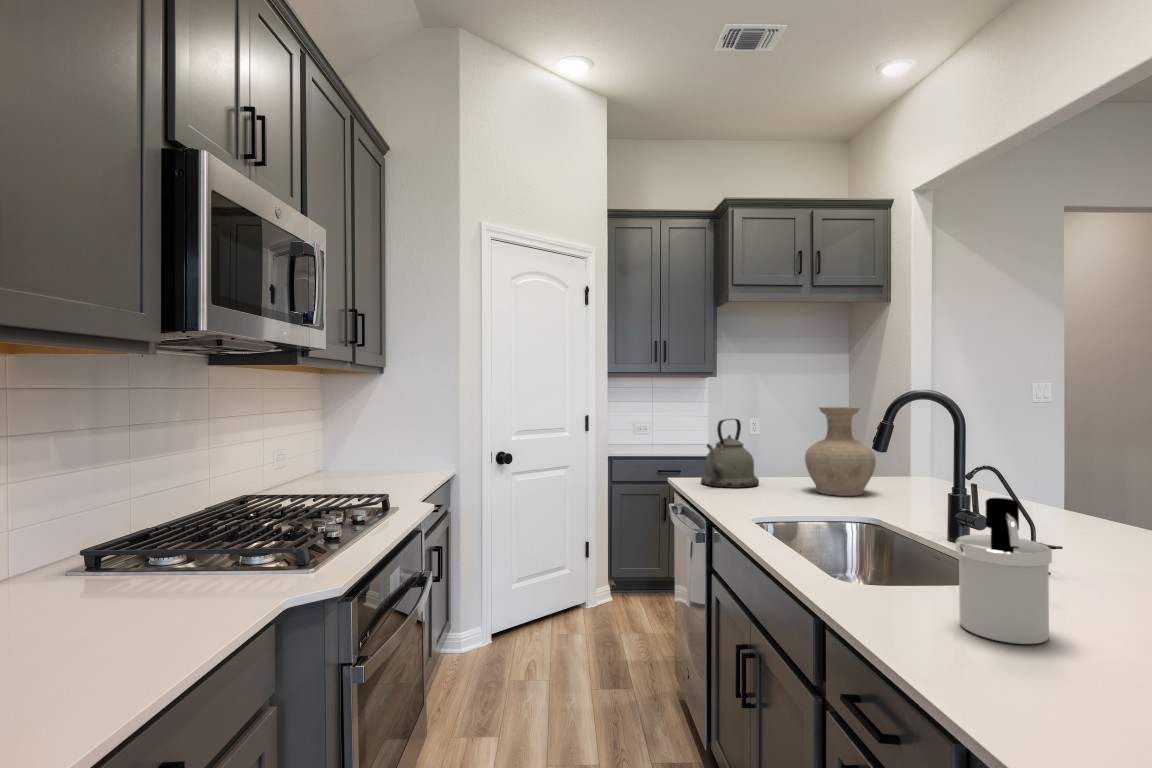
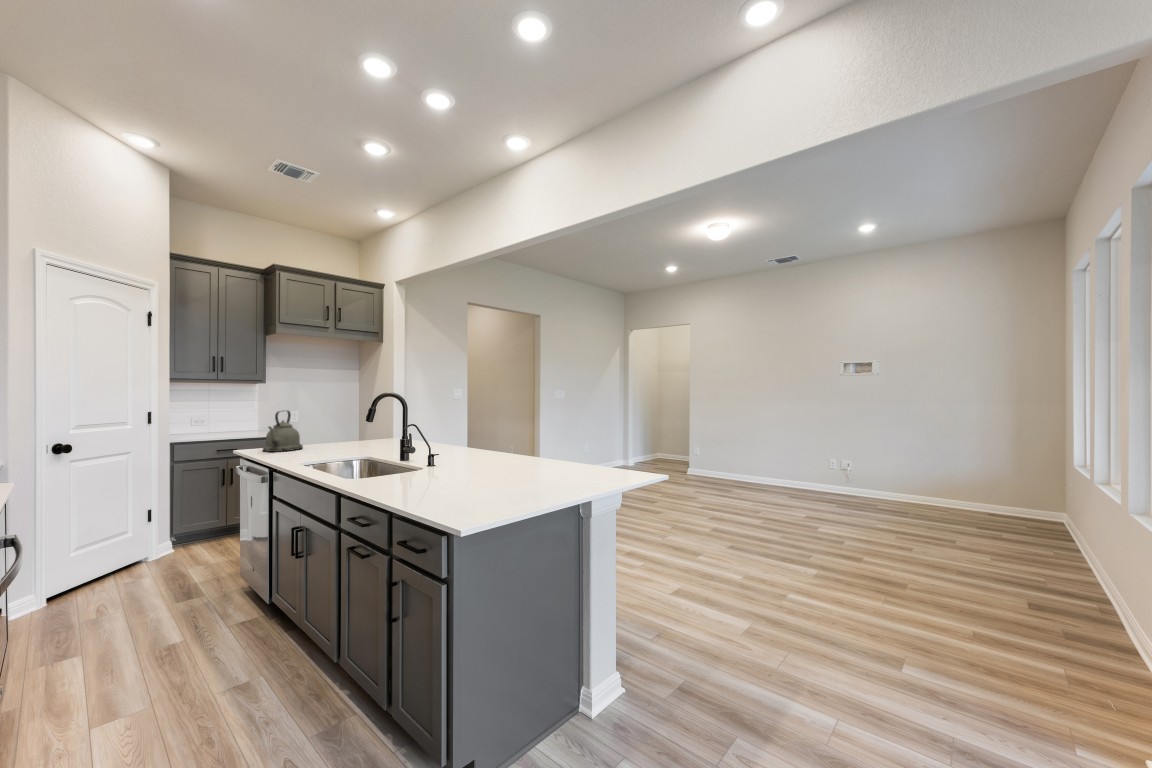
vase: present [805,407,876,496] -> none [332,402,370,449]
soap dispenser: present [956,498,1052,644] -> none [392,434,423,483]

